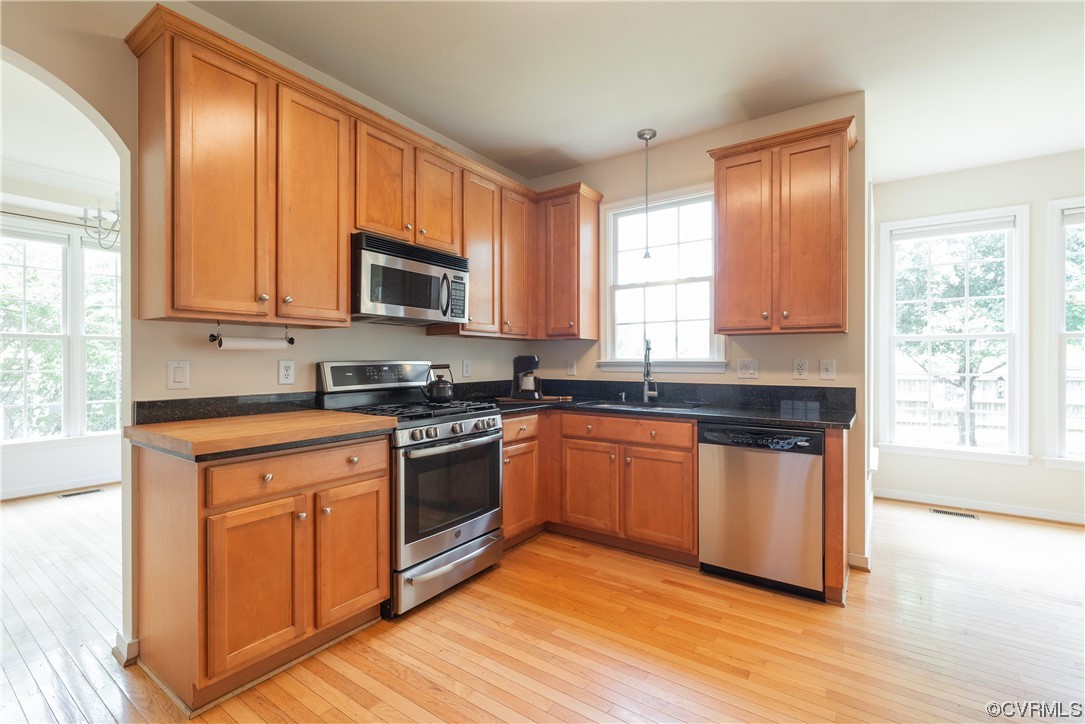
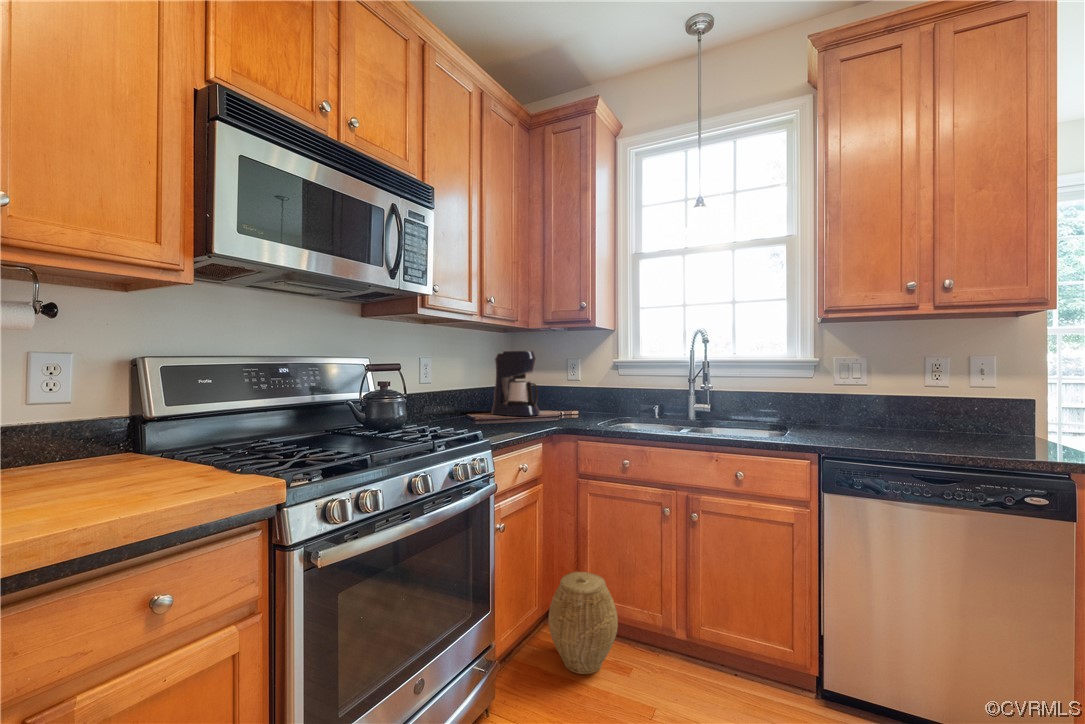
woven basket: none [540,497,583,556] -> present [549,572,618,674]

